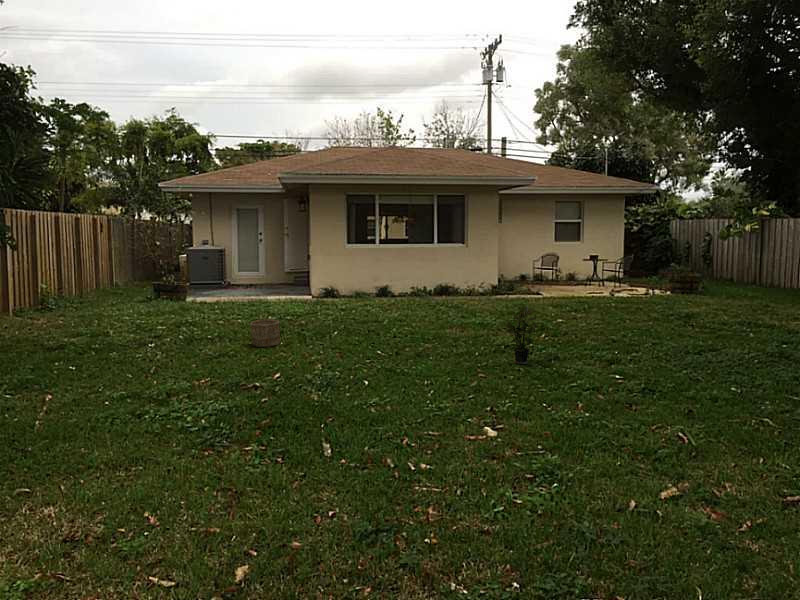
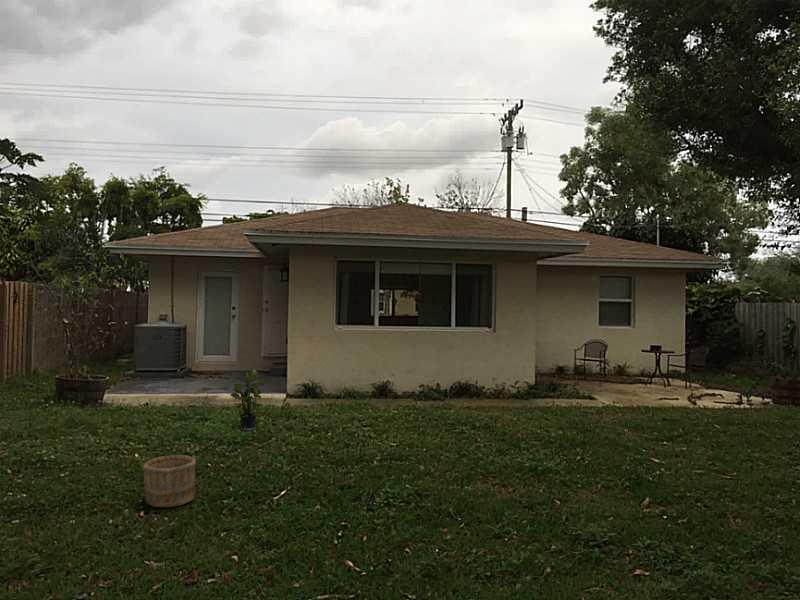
potted plant: present [505,306,537,364] -> present [230,369,265,431]

